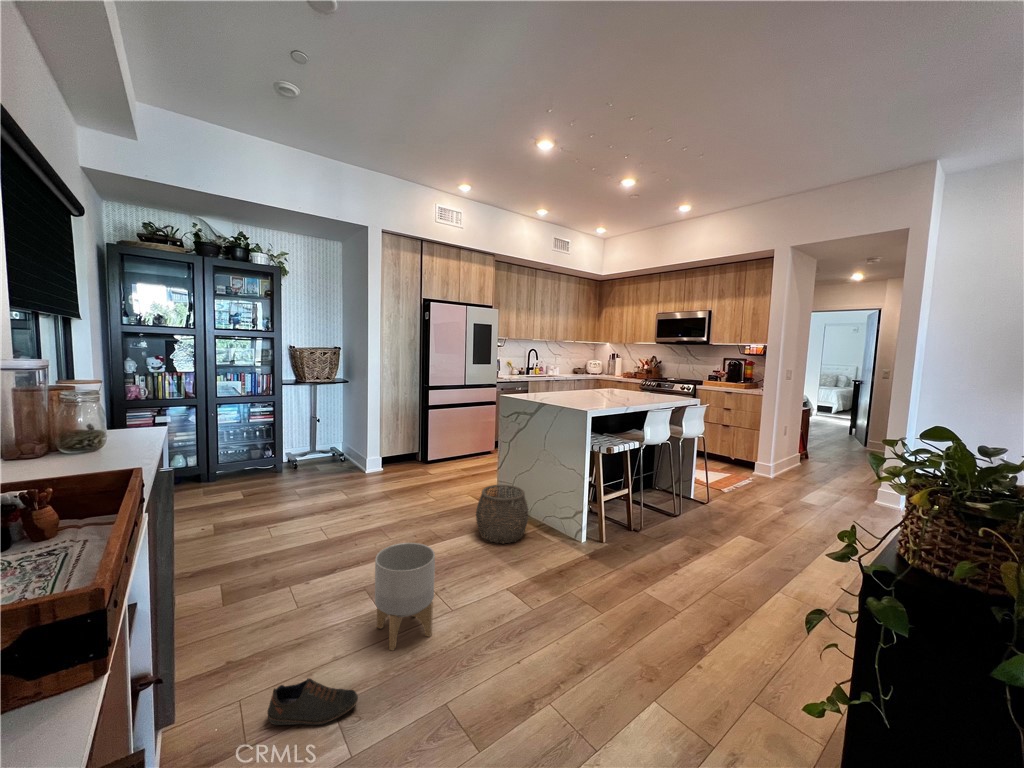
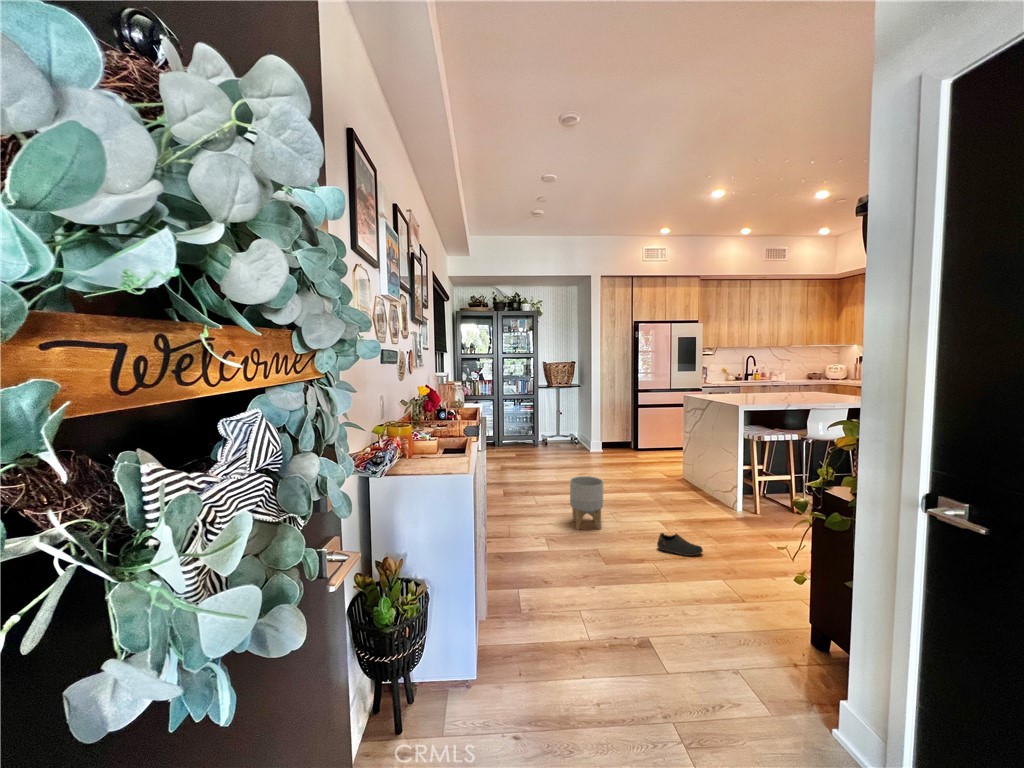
woven basket: present [476,485,528,543] -> none [652,460,694,502]
shoe: present [268,678,358,725] -> present [657,533,703,556]

